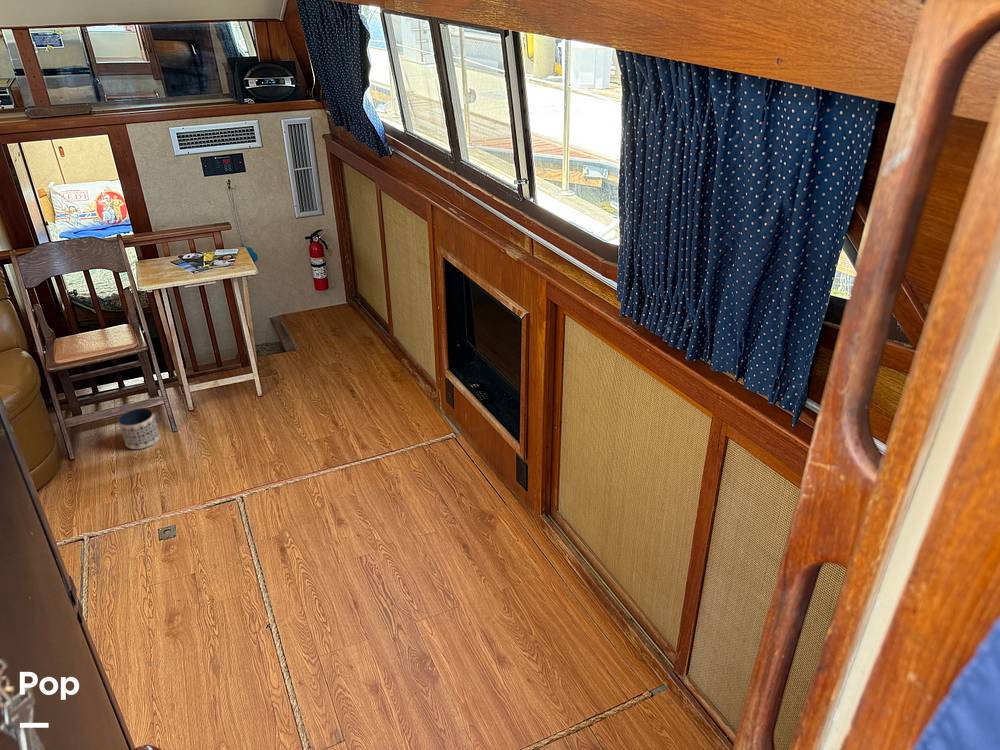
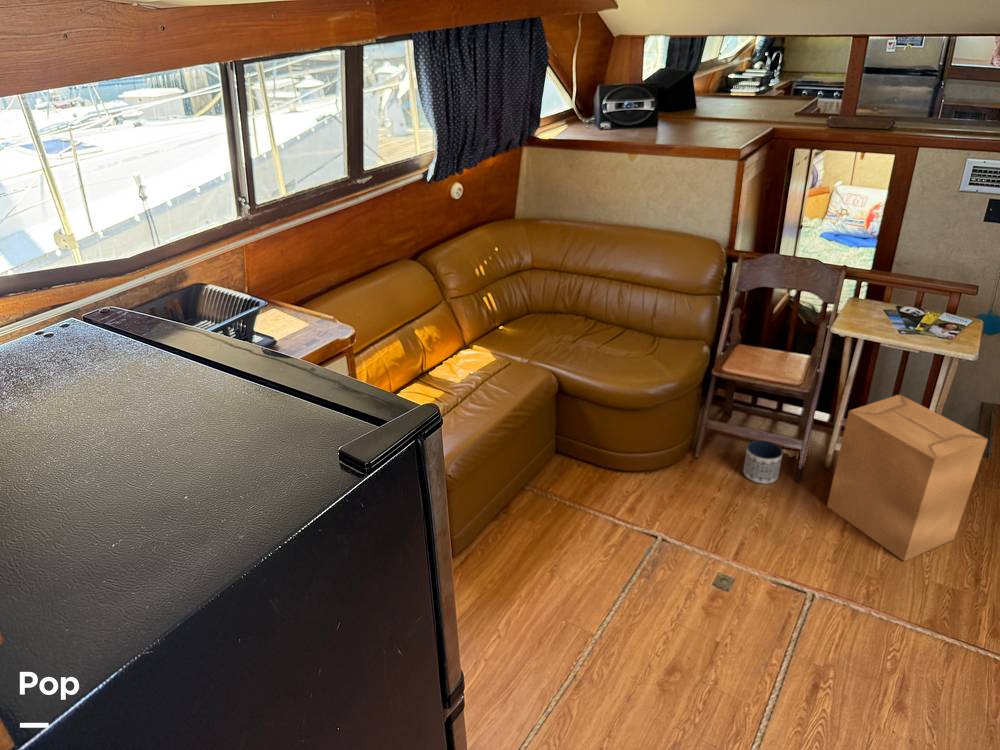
cardboard box: none [190,321,308,439] -> present [827,395,988,561]

